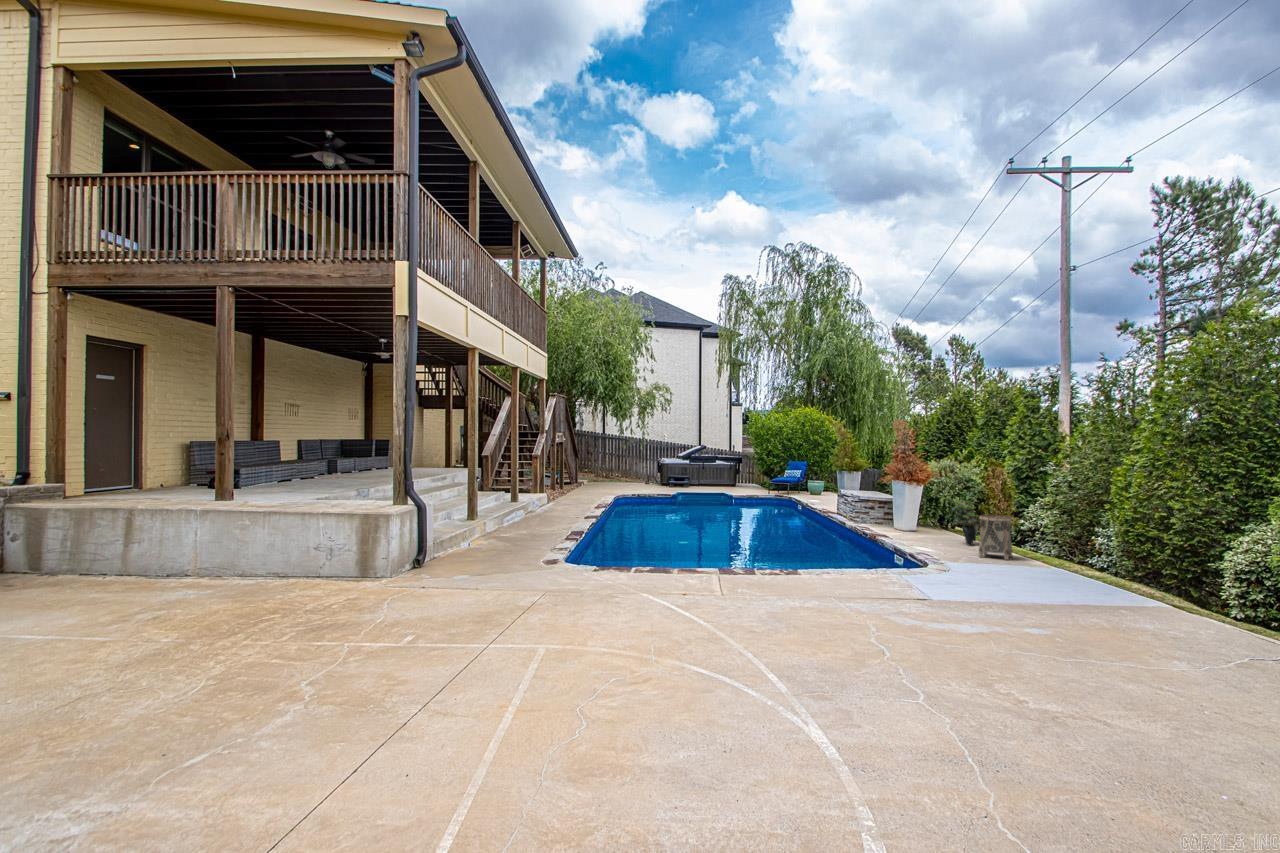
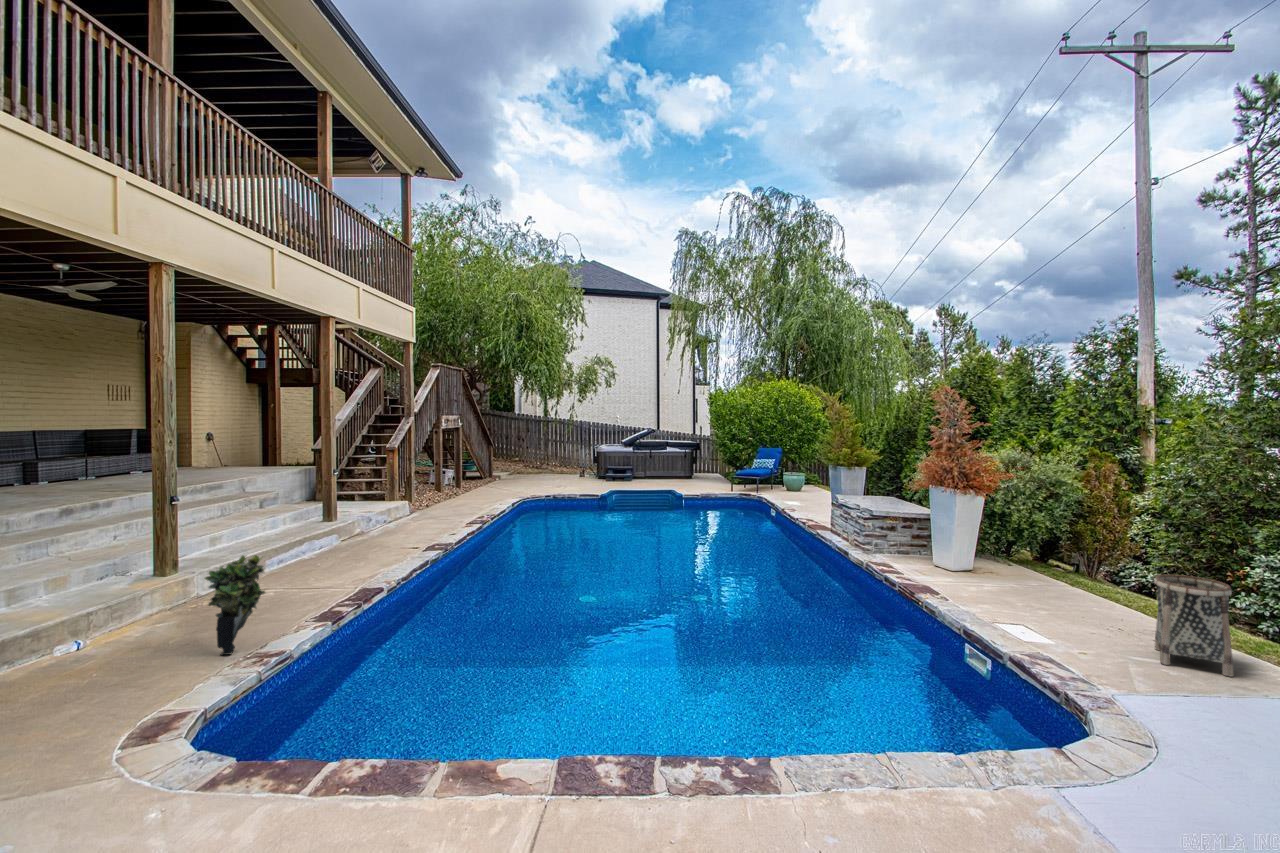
potted plant: present [953,501,981,546] -> present [205,555,266,655]

